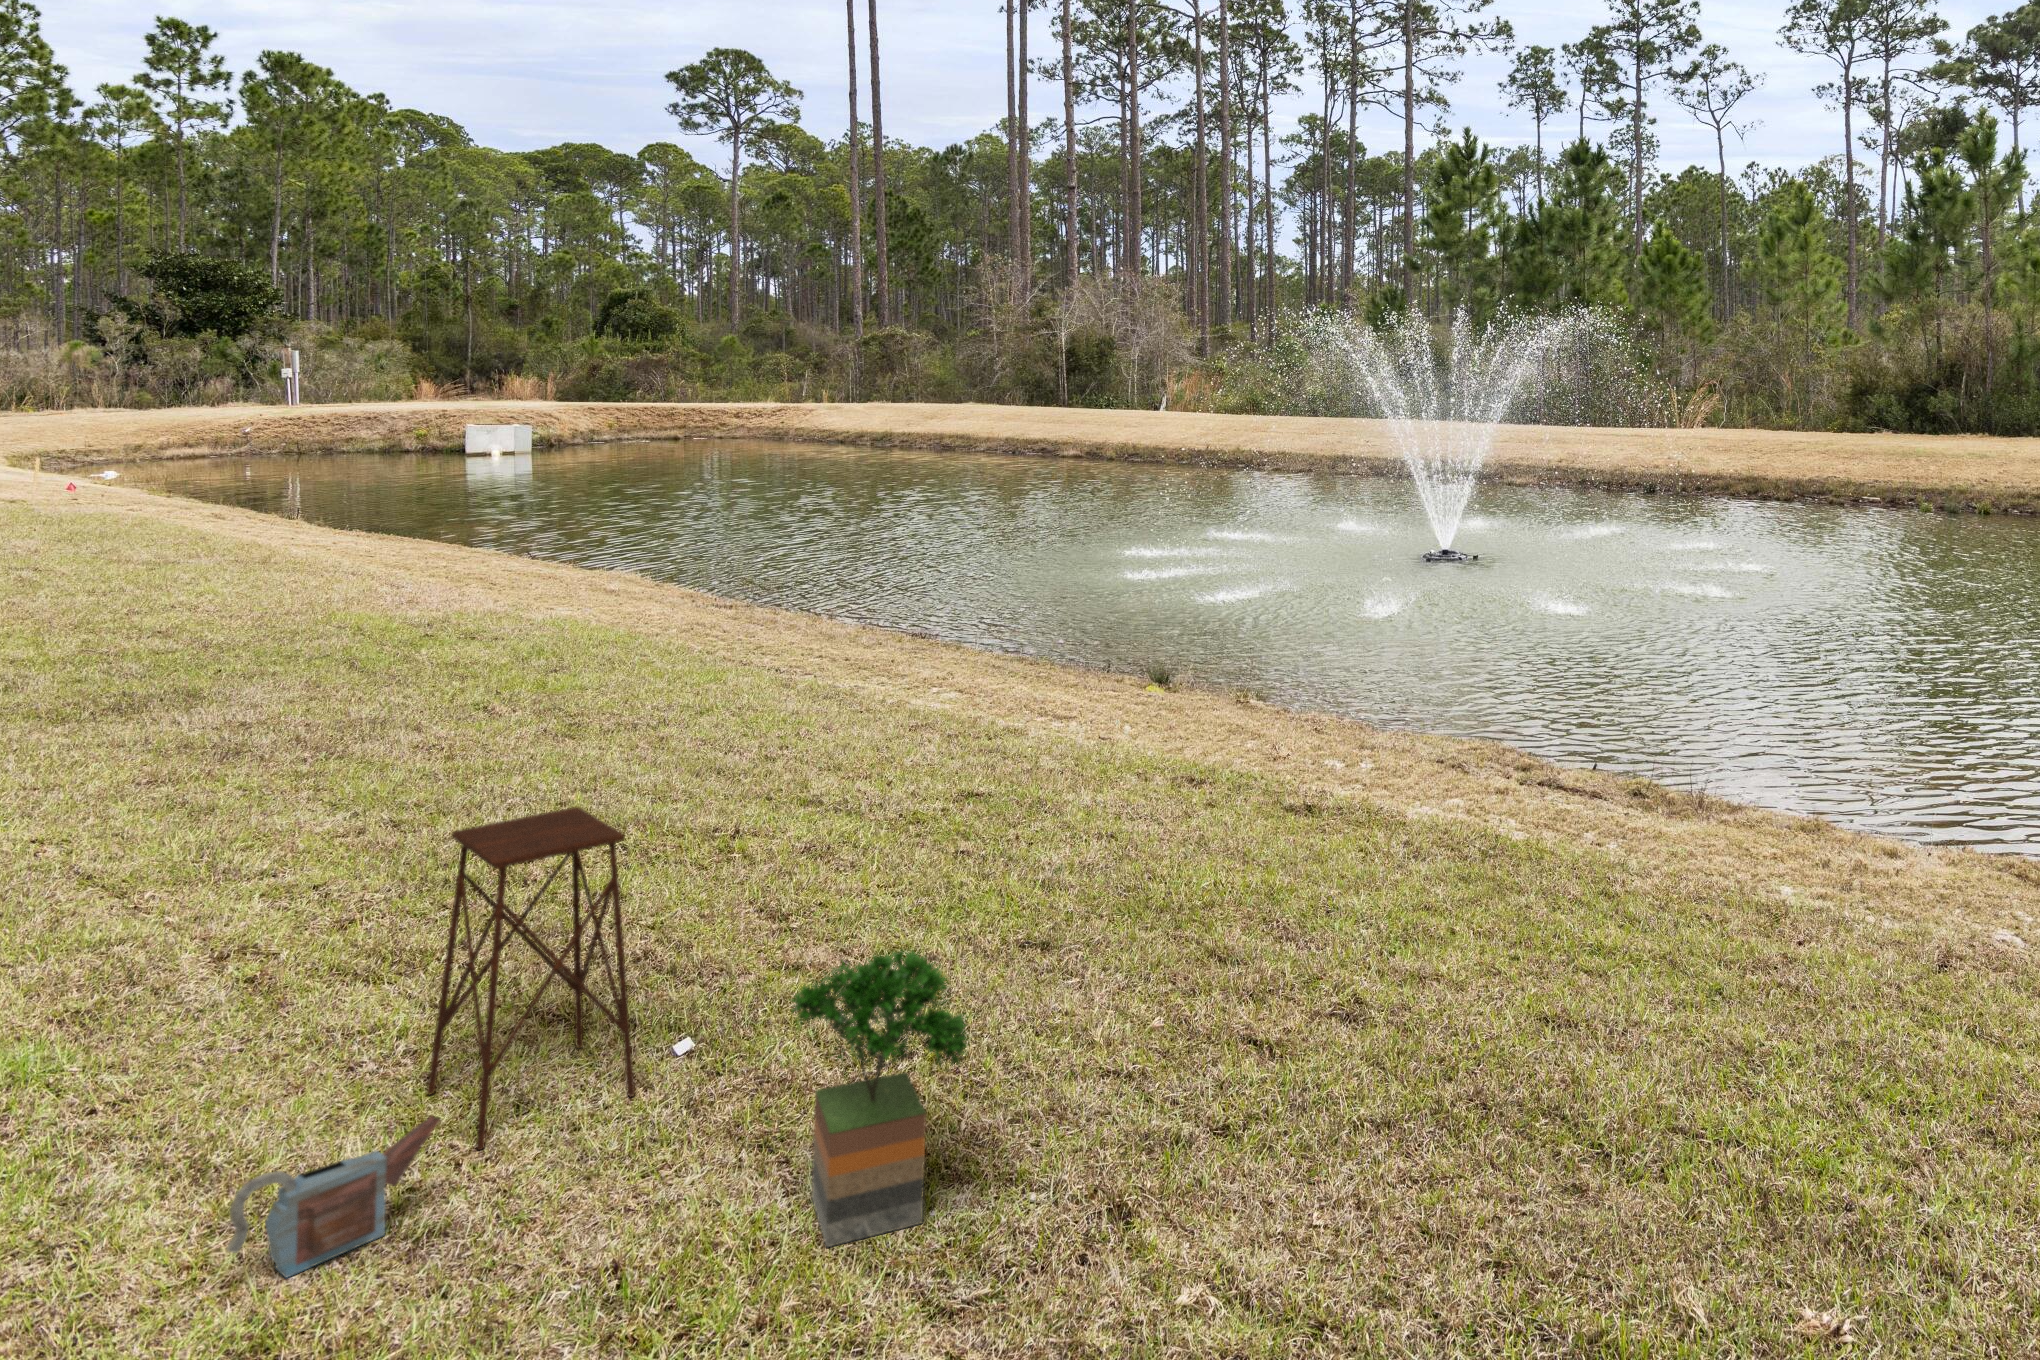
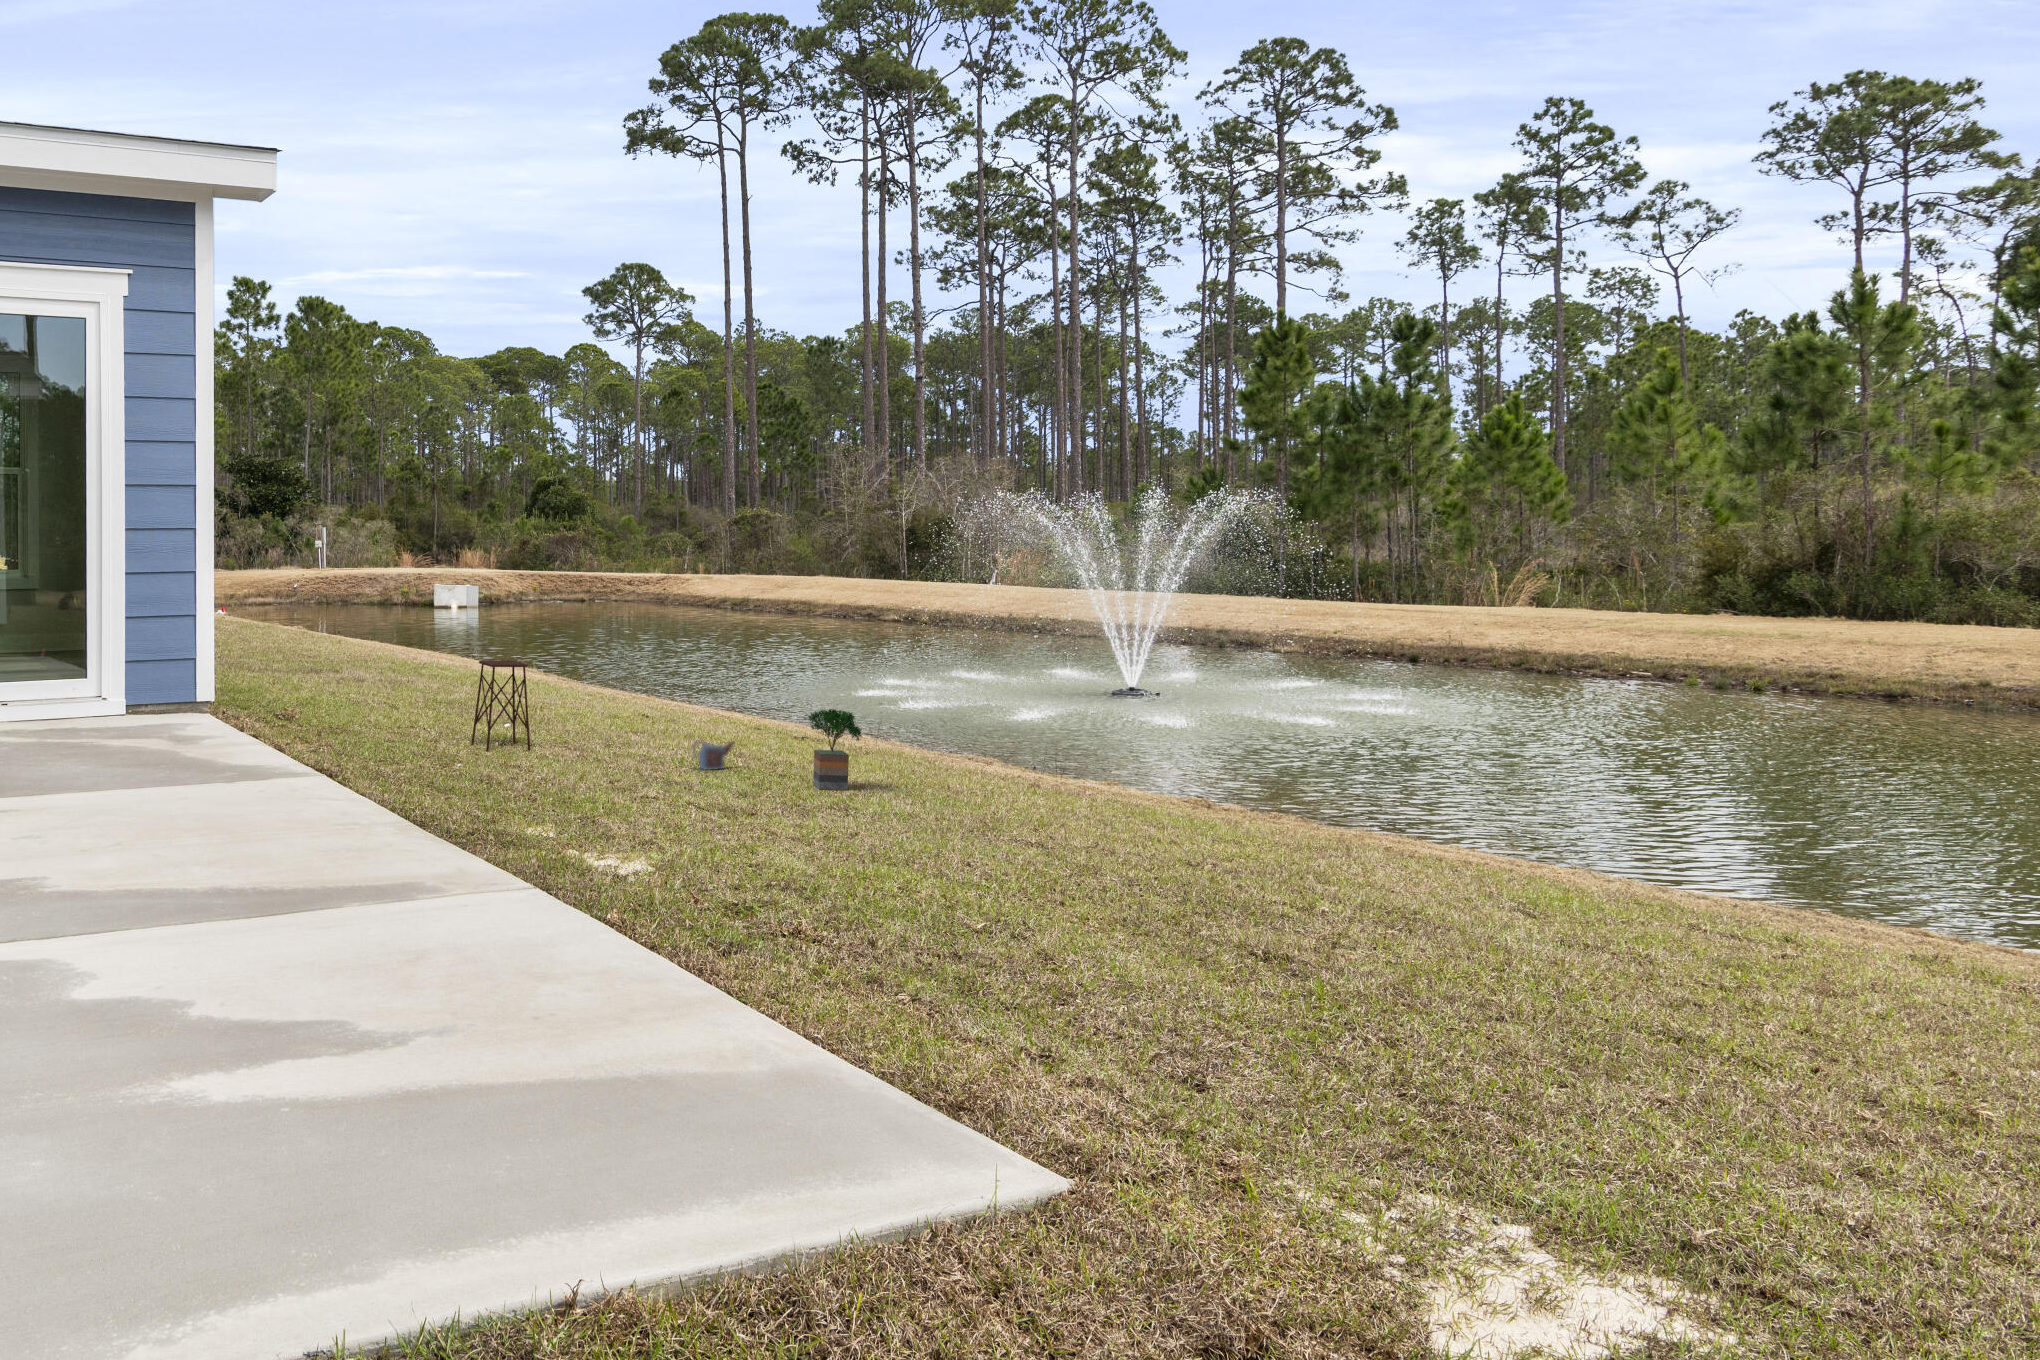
potted tree: present [791,949,968,1248] -> present [808,709,861,790]
watering can: present [227,1116,441,1278] -> present [693,741,735,770]

